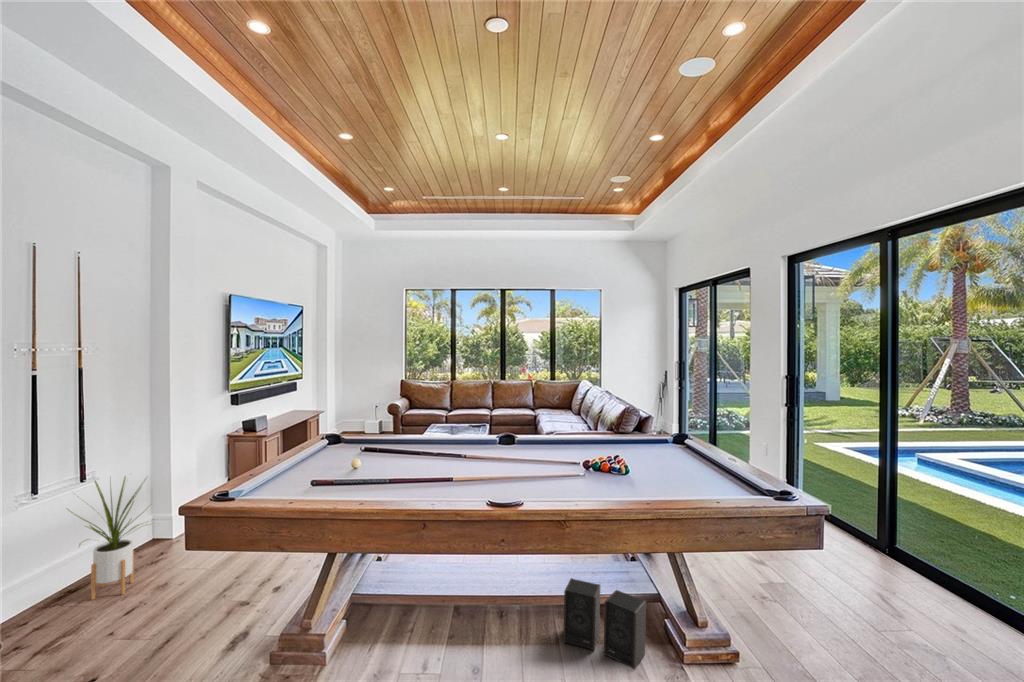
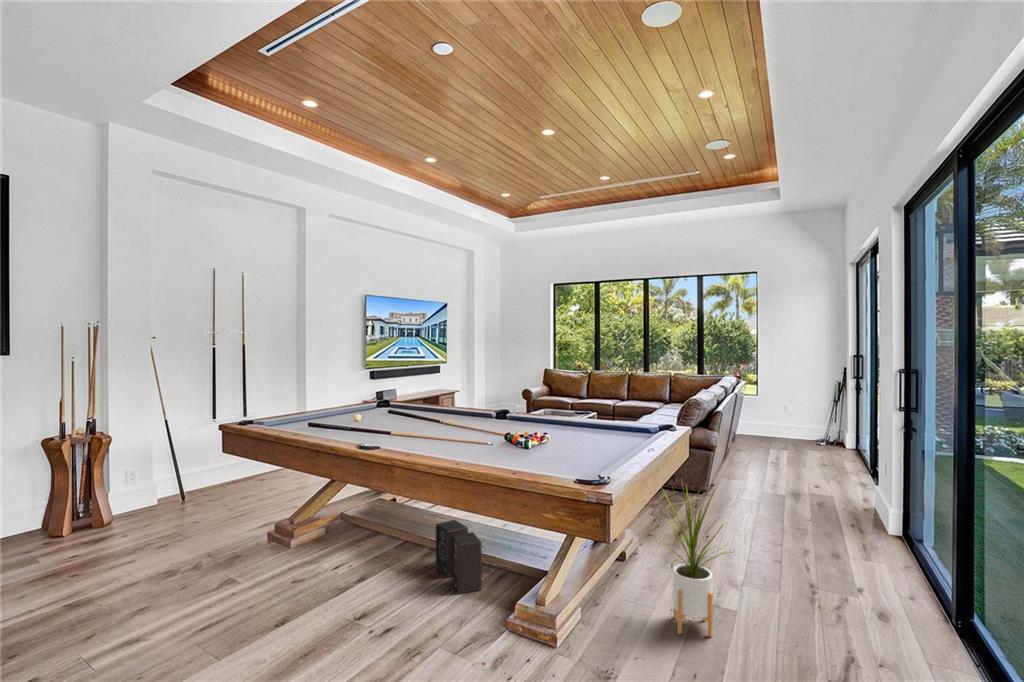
house plant: present [72,477,146,600] -> present [662,486,733,637]

